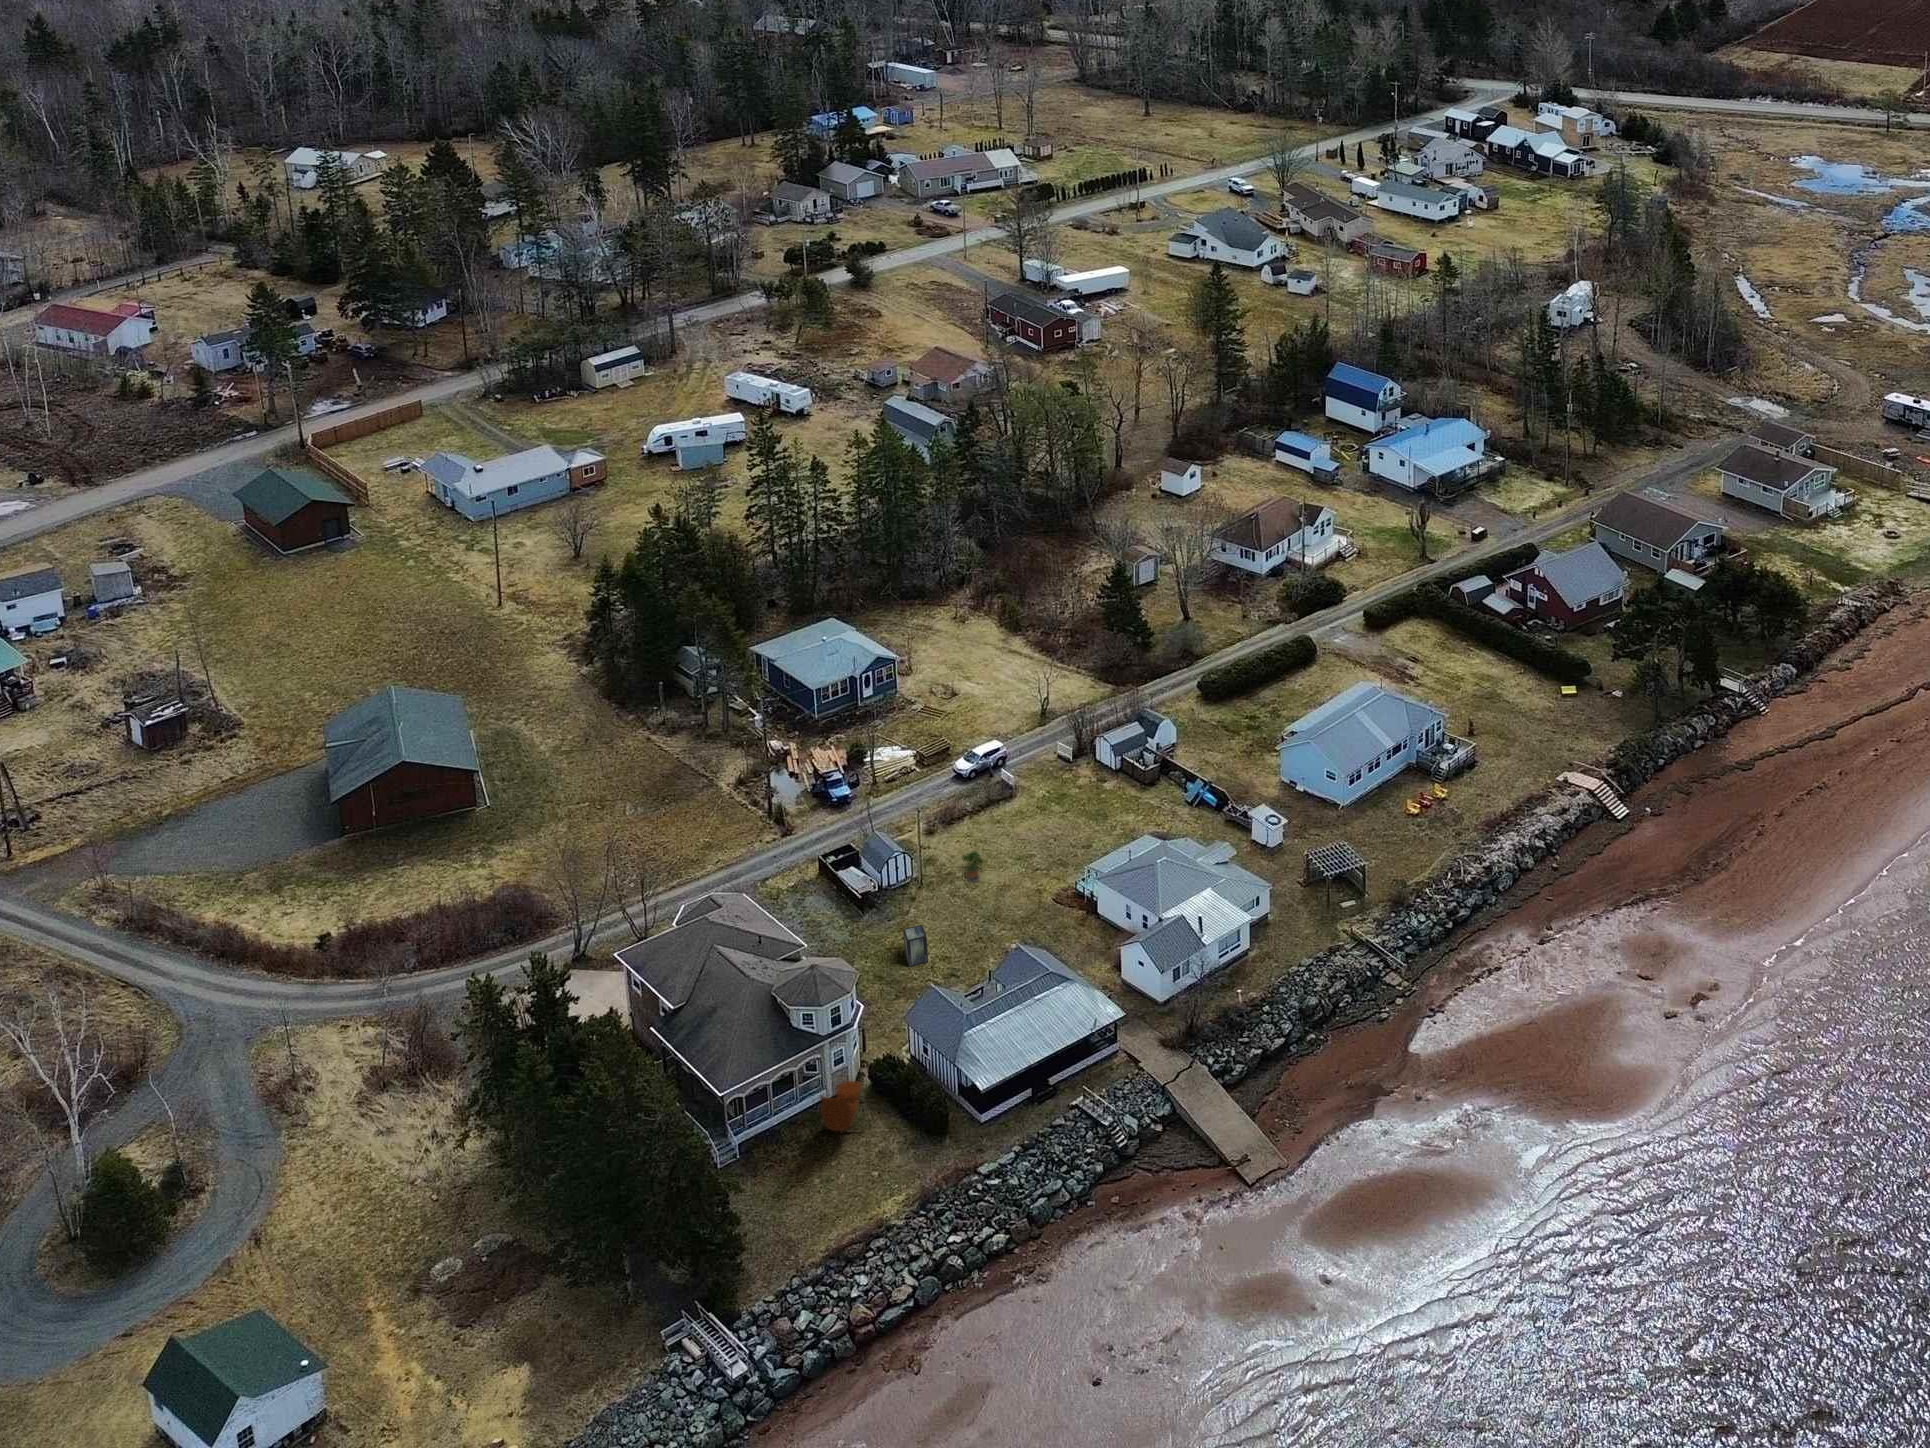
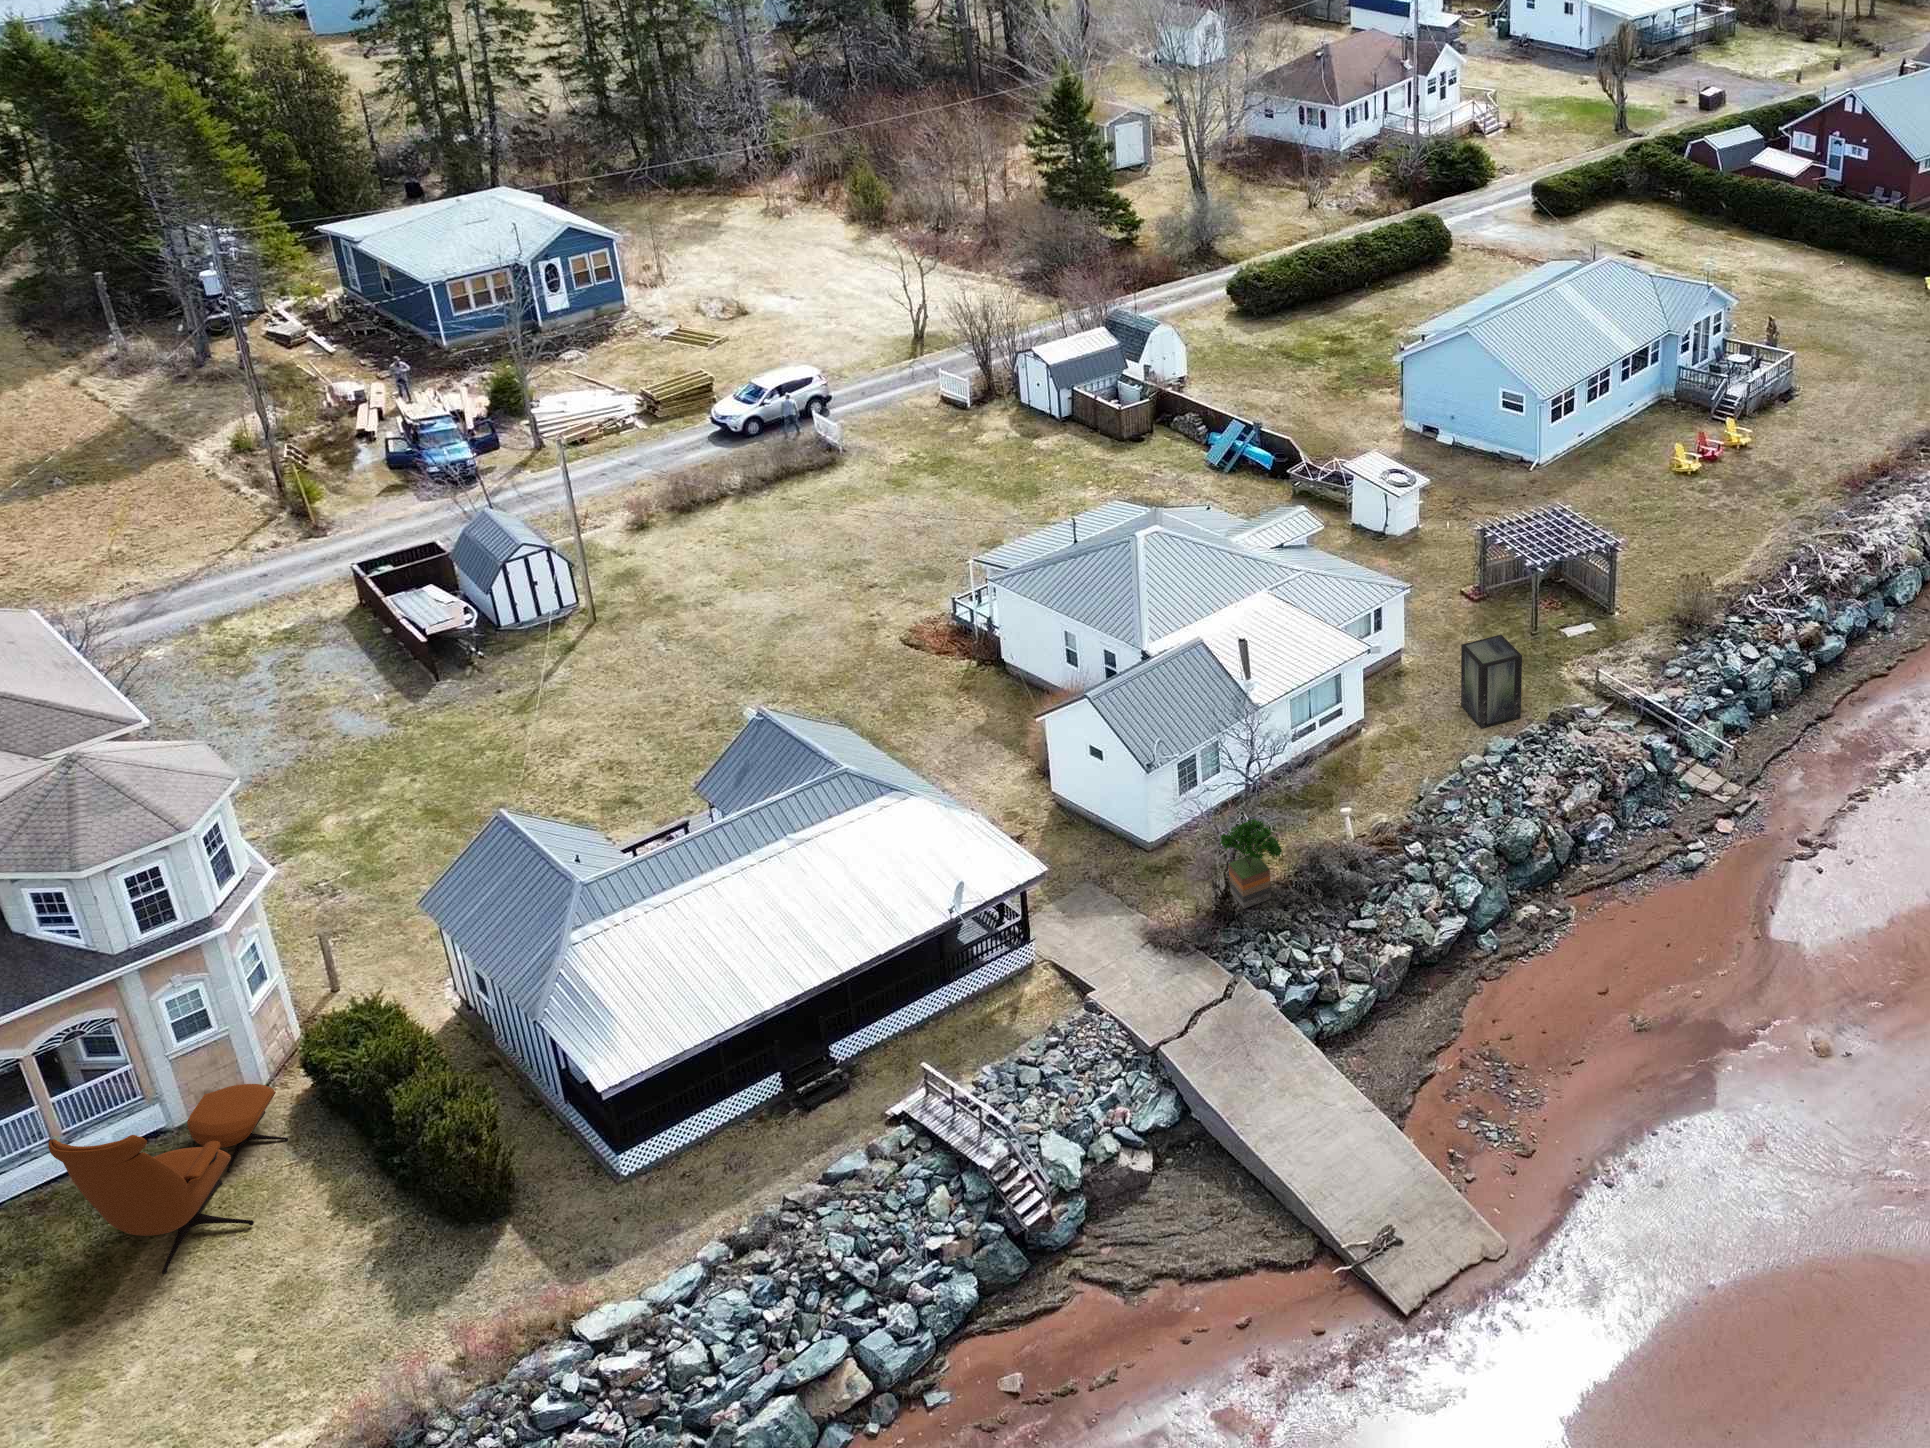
potted tree: present [962,851,983,883] -> present [1220,819,1282,909]
storage box: present [903,925,928,967] -> present [1461,635,1522,728]

